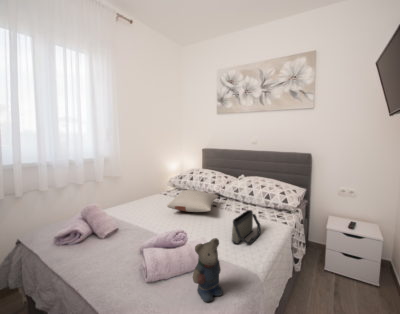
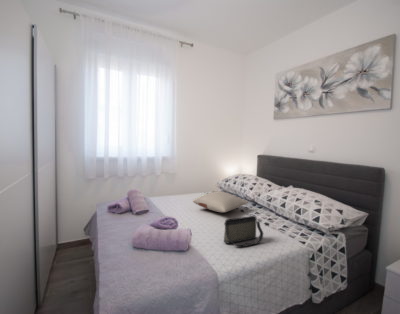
teddy bear: present [193,238,223,302] -> none [151,222,180,271]

